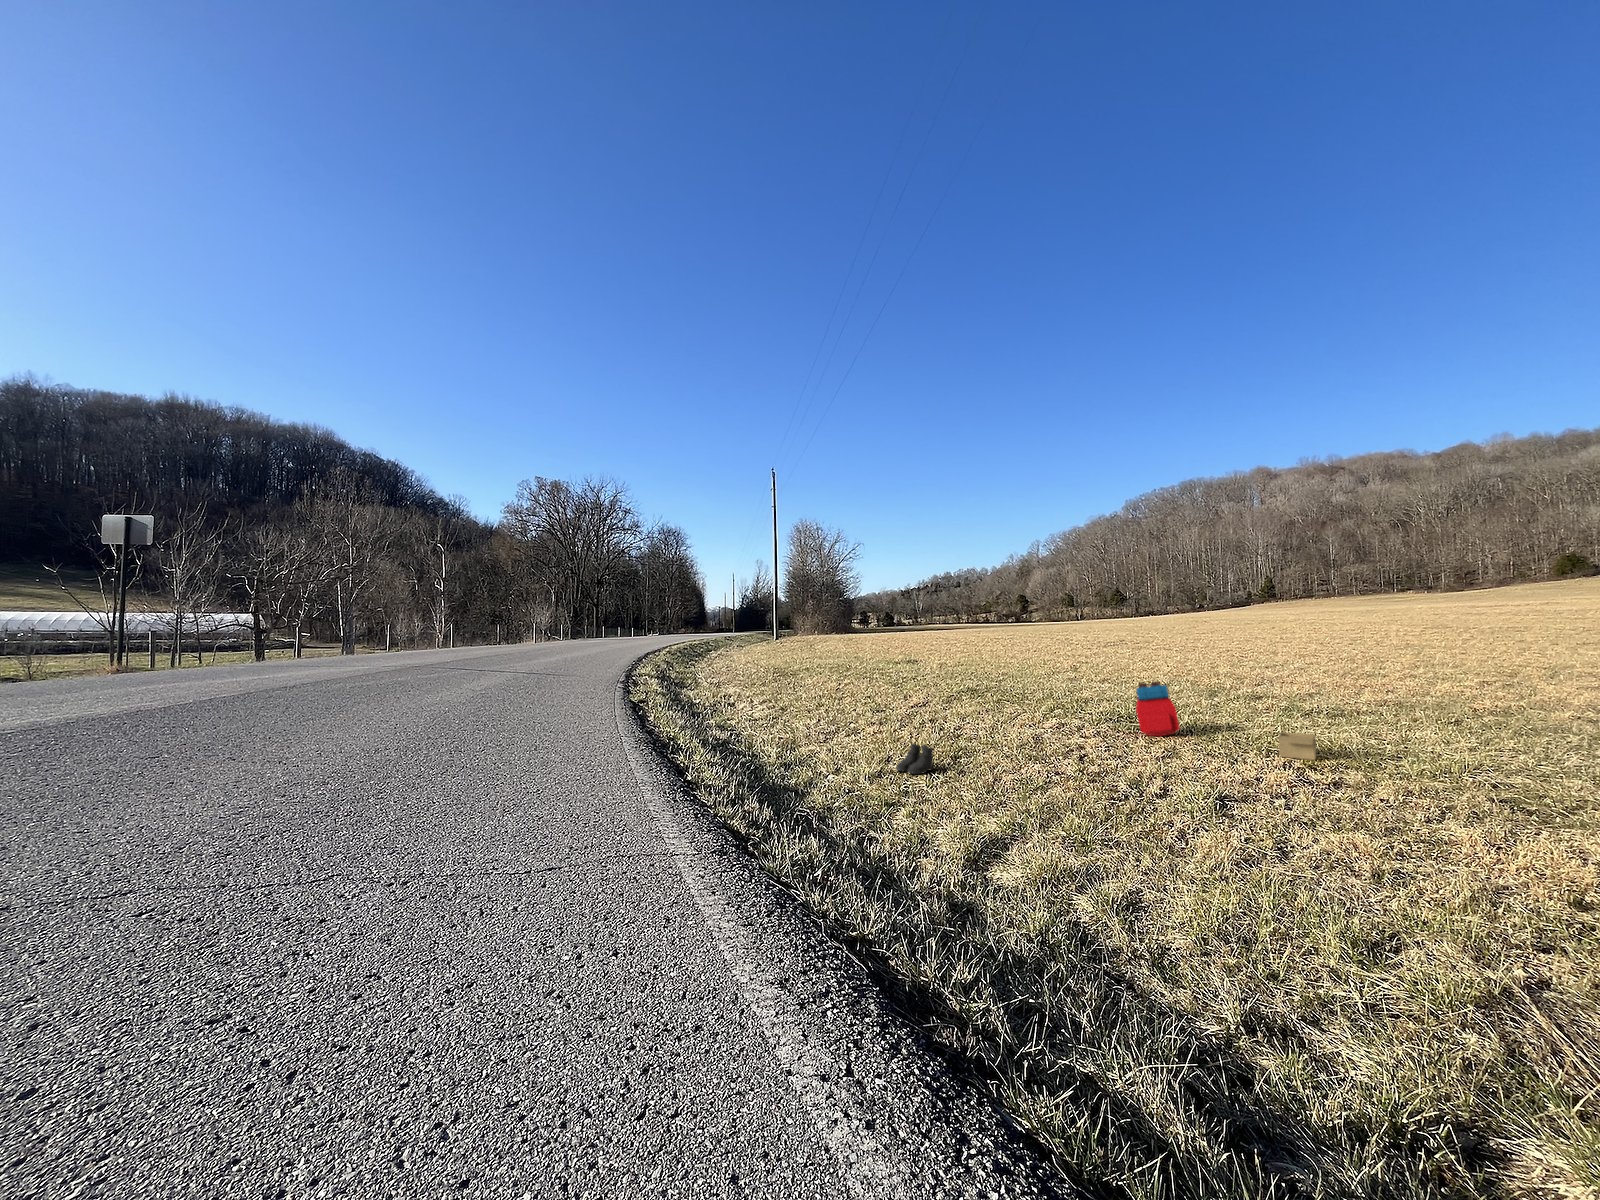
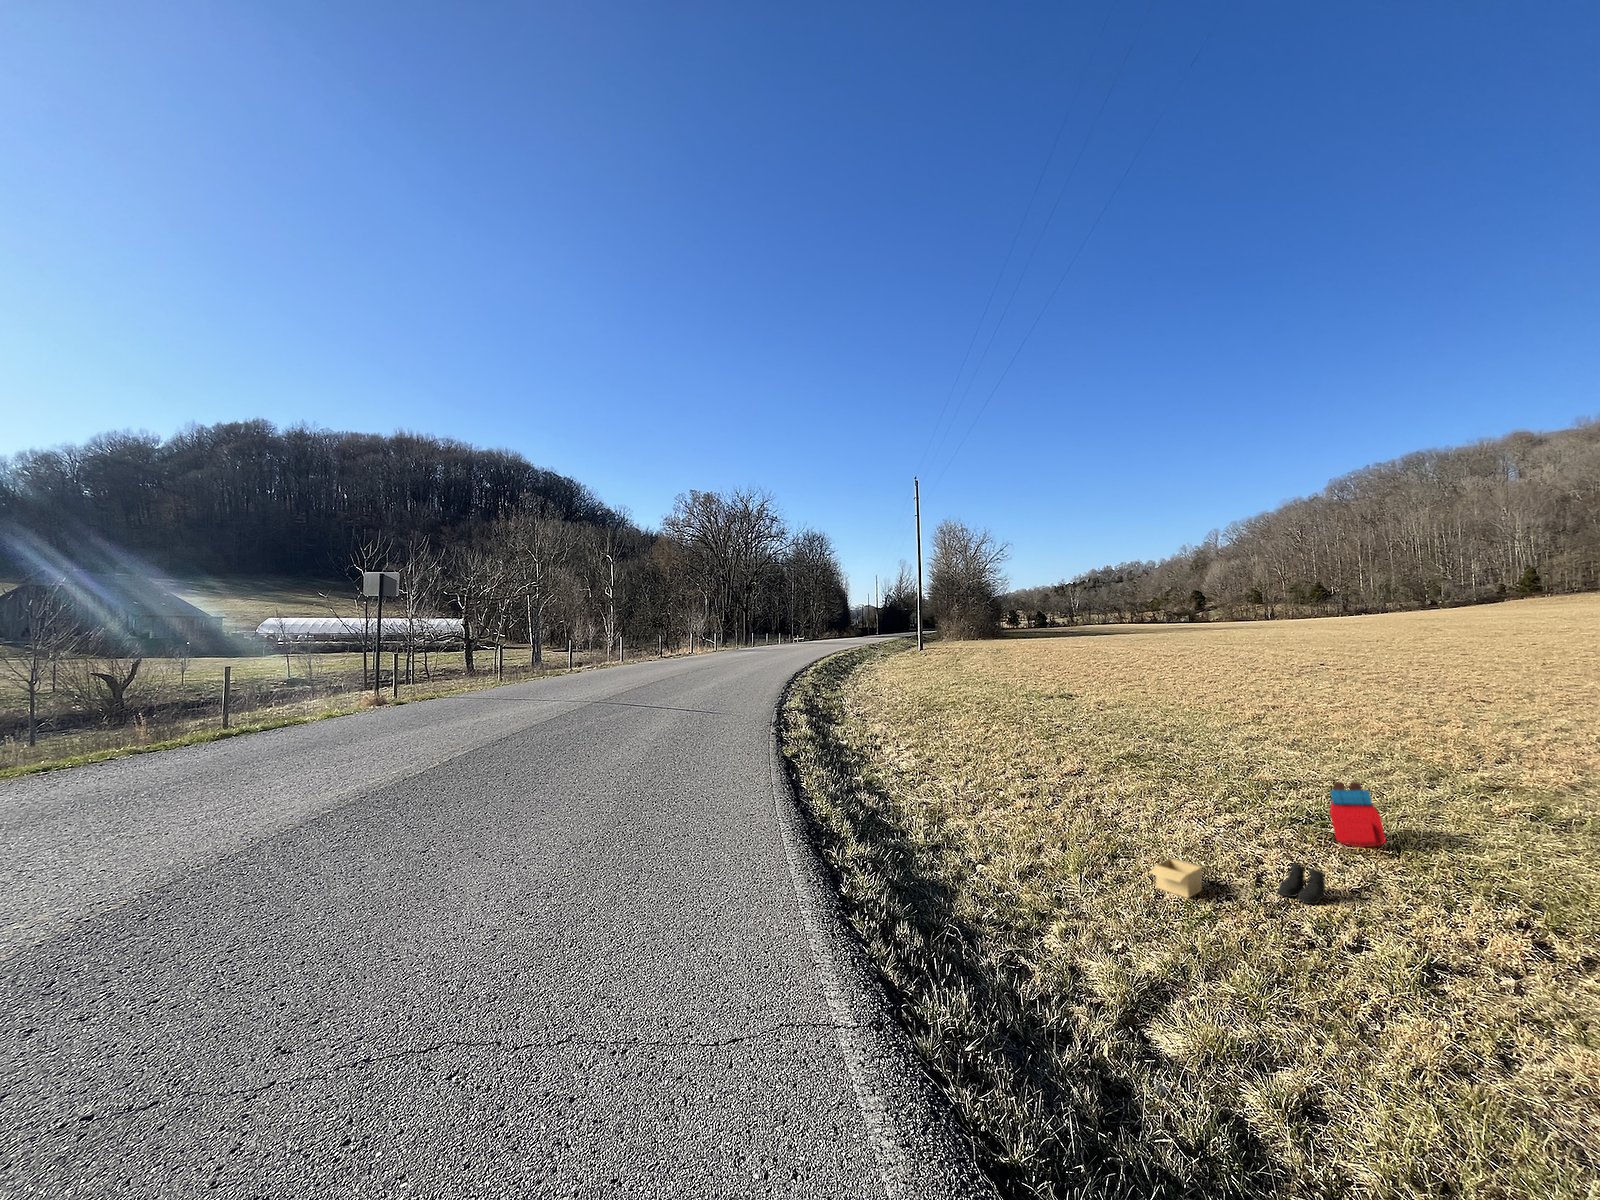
cardboard box: present [1278,732,1316,760] -> present [1150,859,1205,898]
boots: present [897,743,933,774] -> present [1278,863,1325,904]

